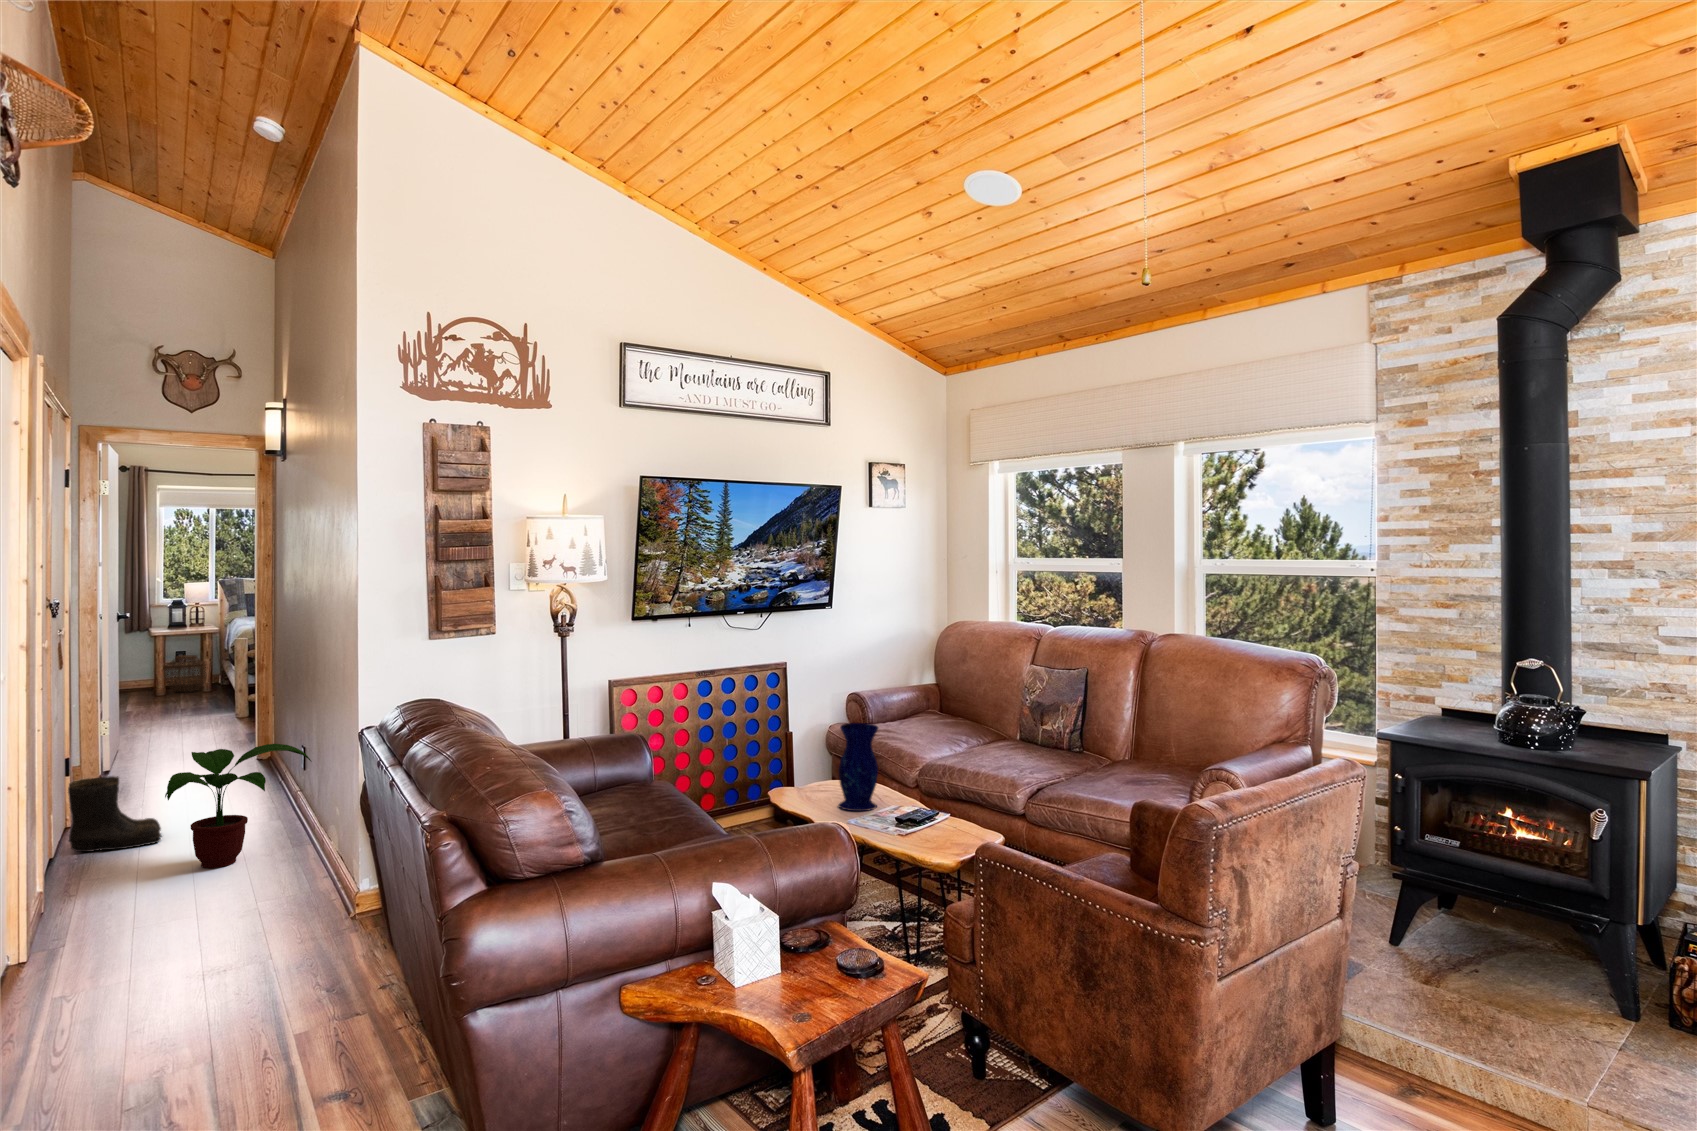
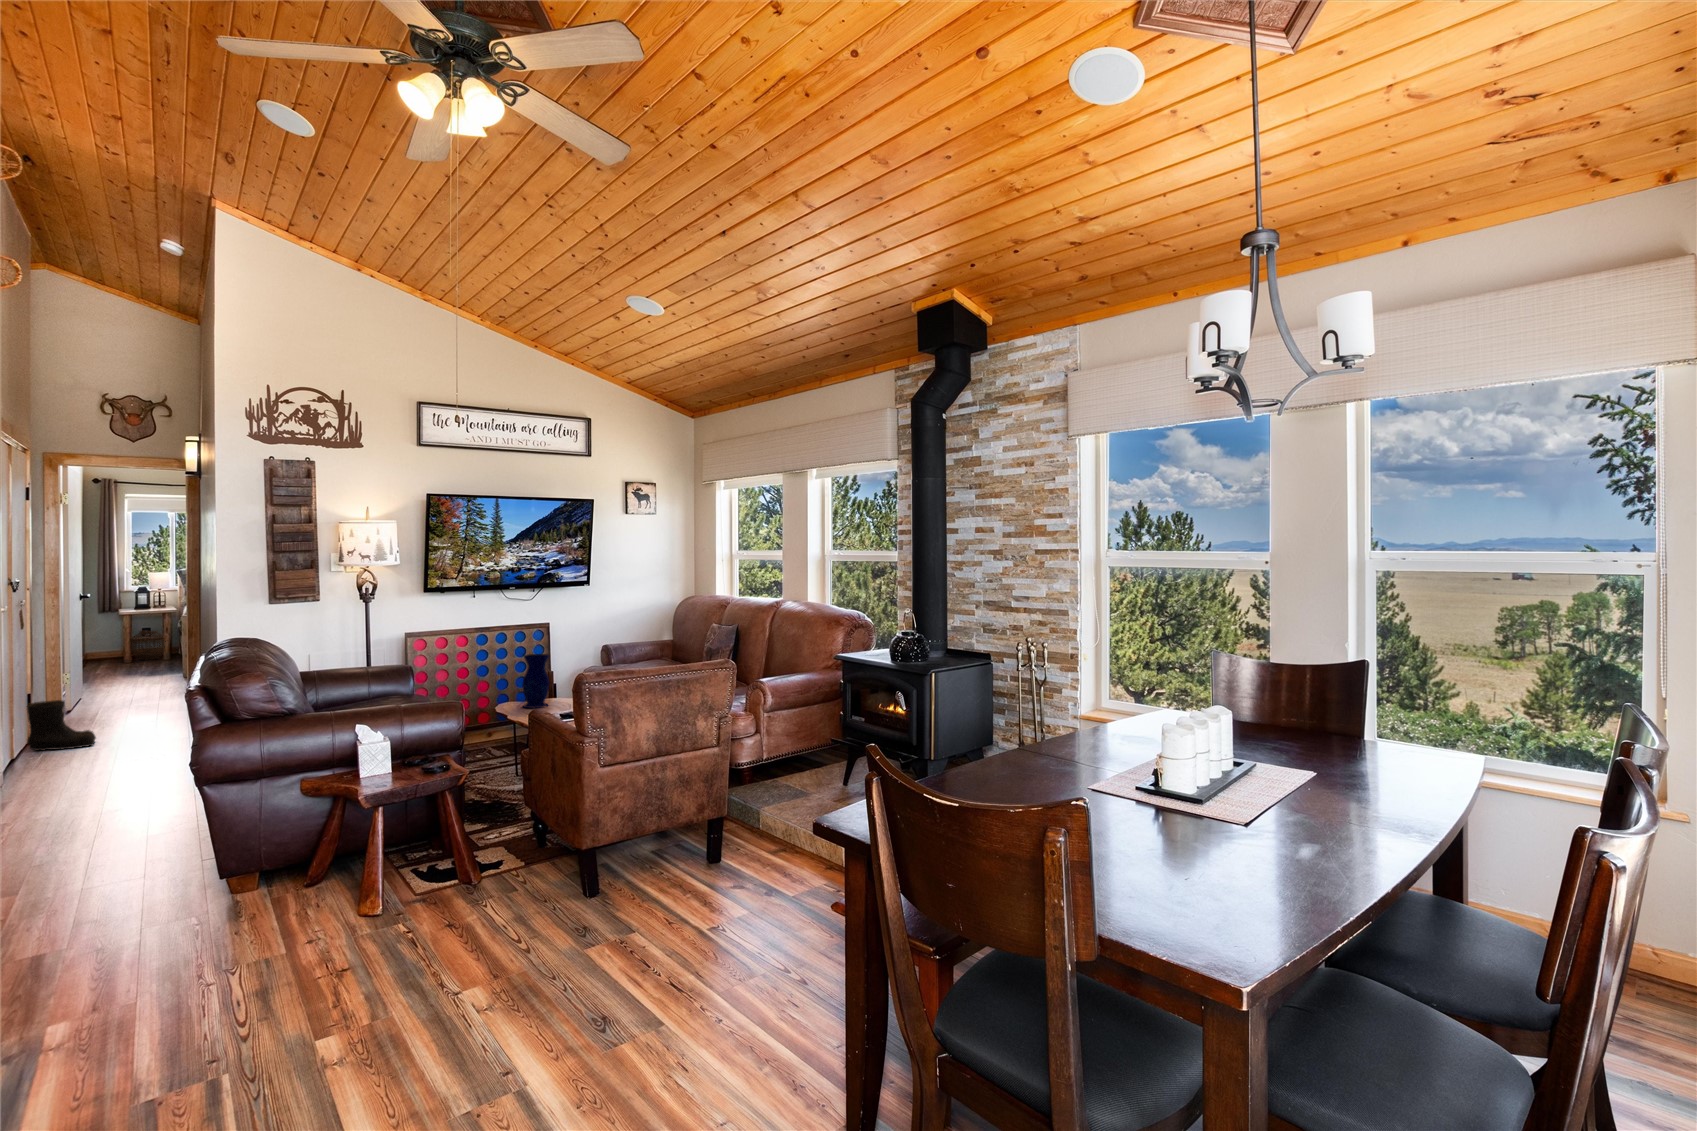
potted plant: present [165,744,311,868] -> none [90,676,200,758]

